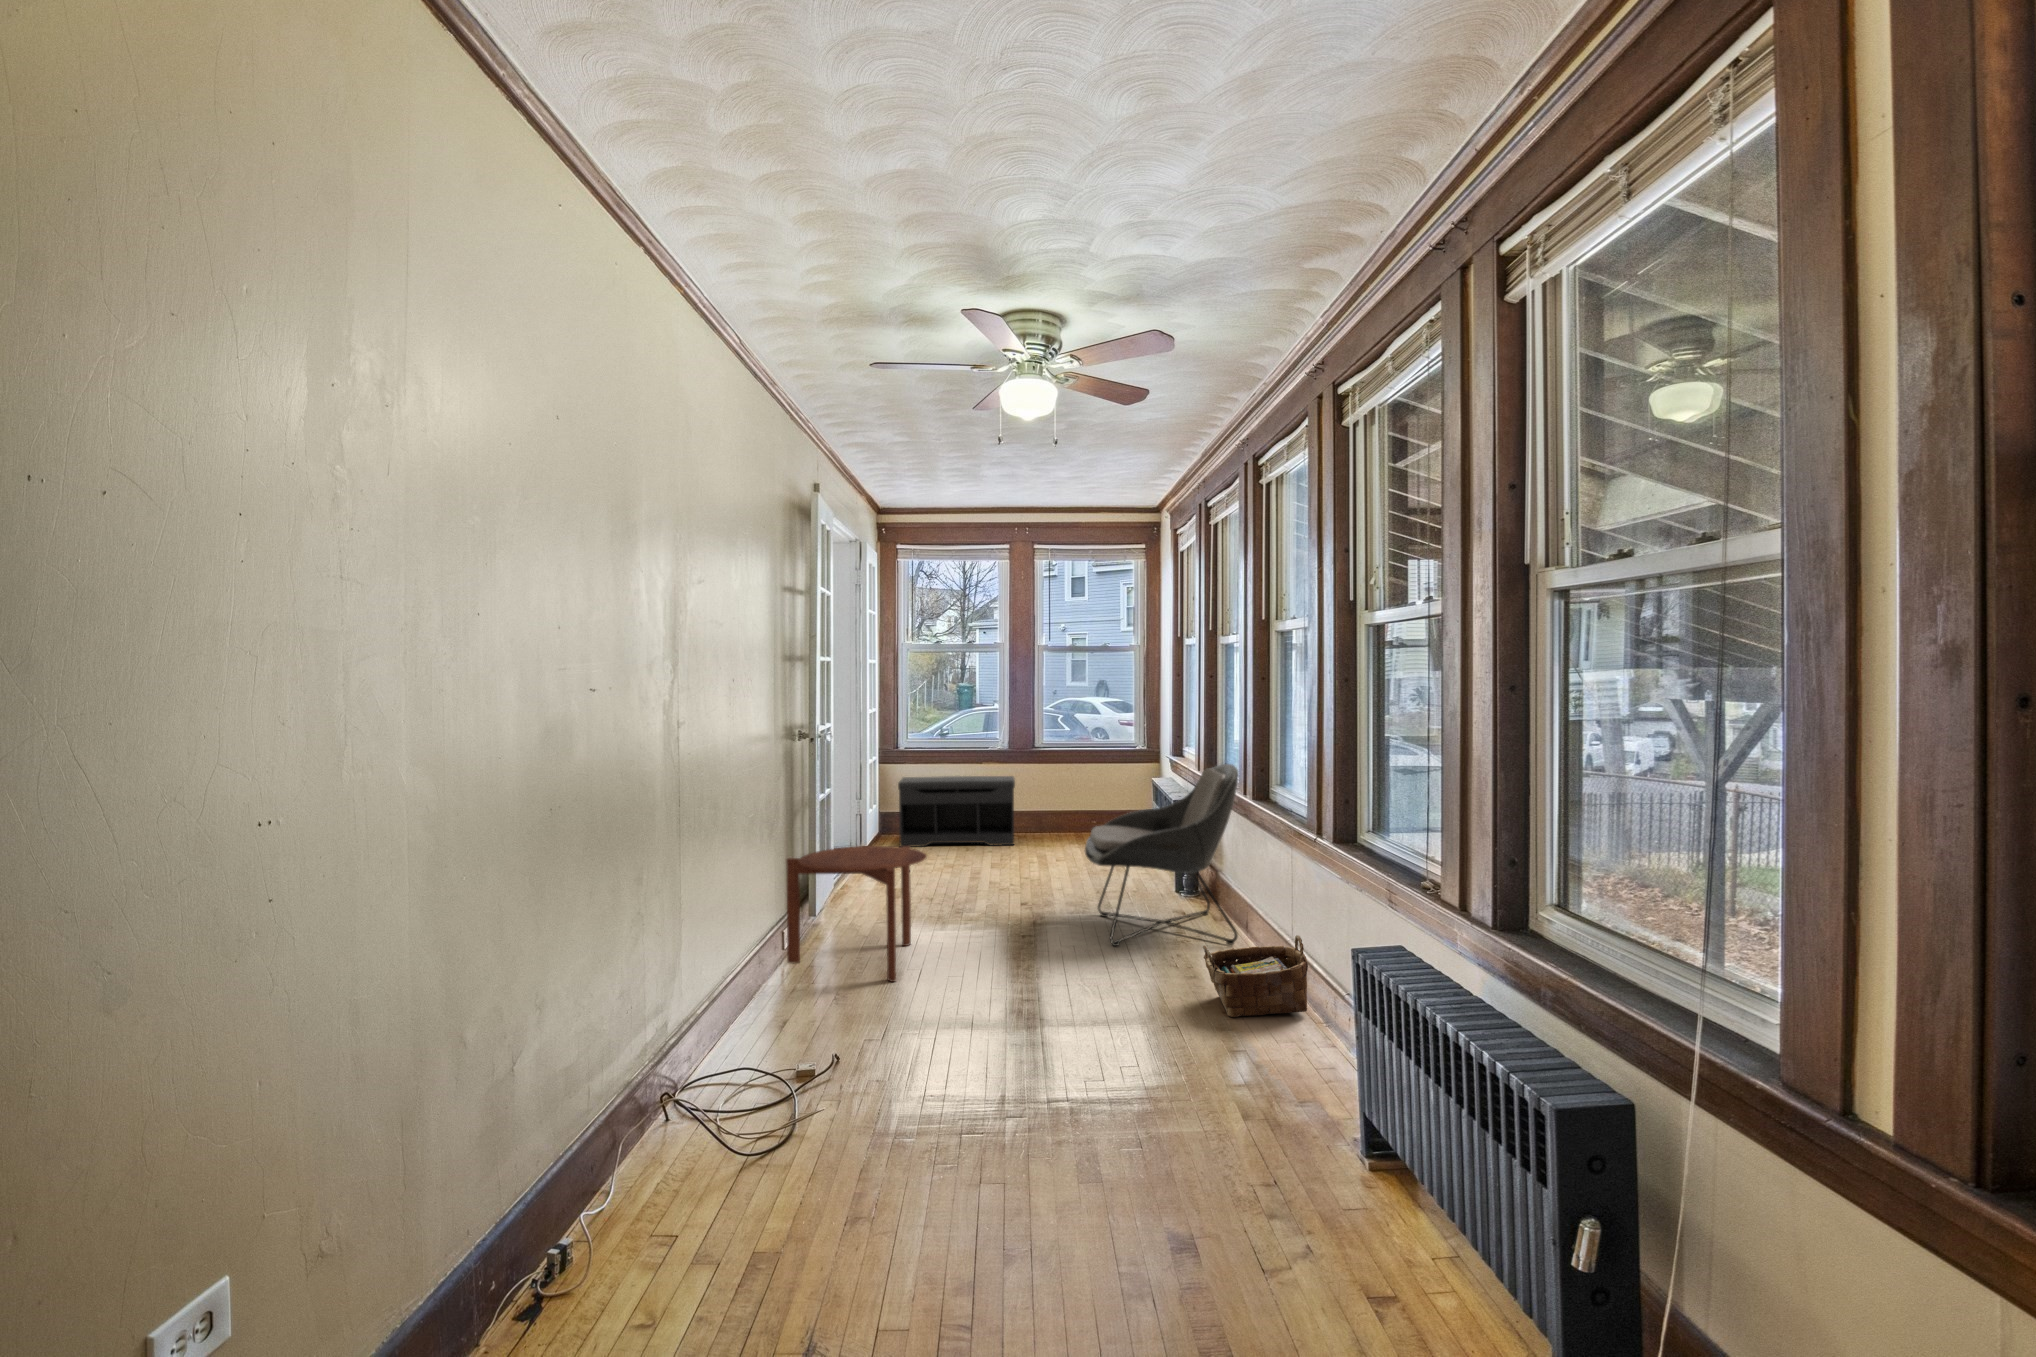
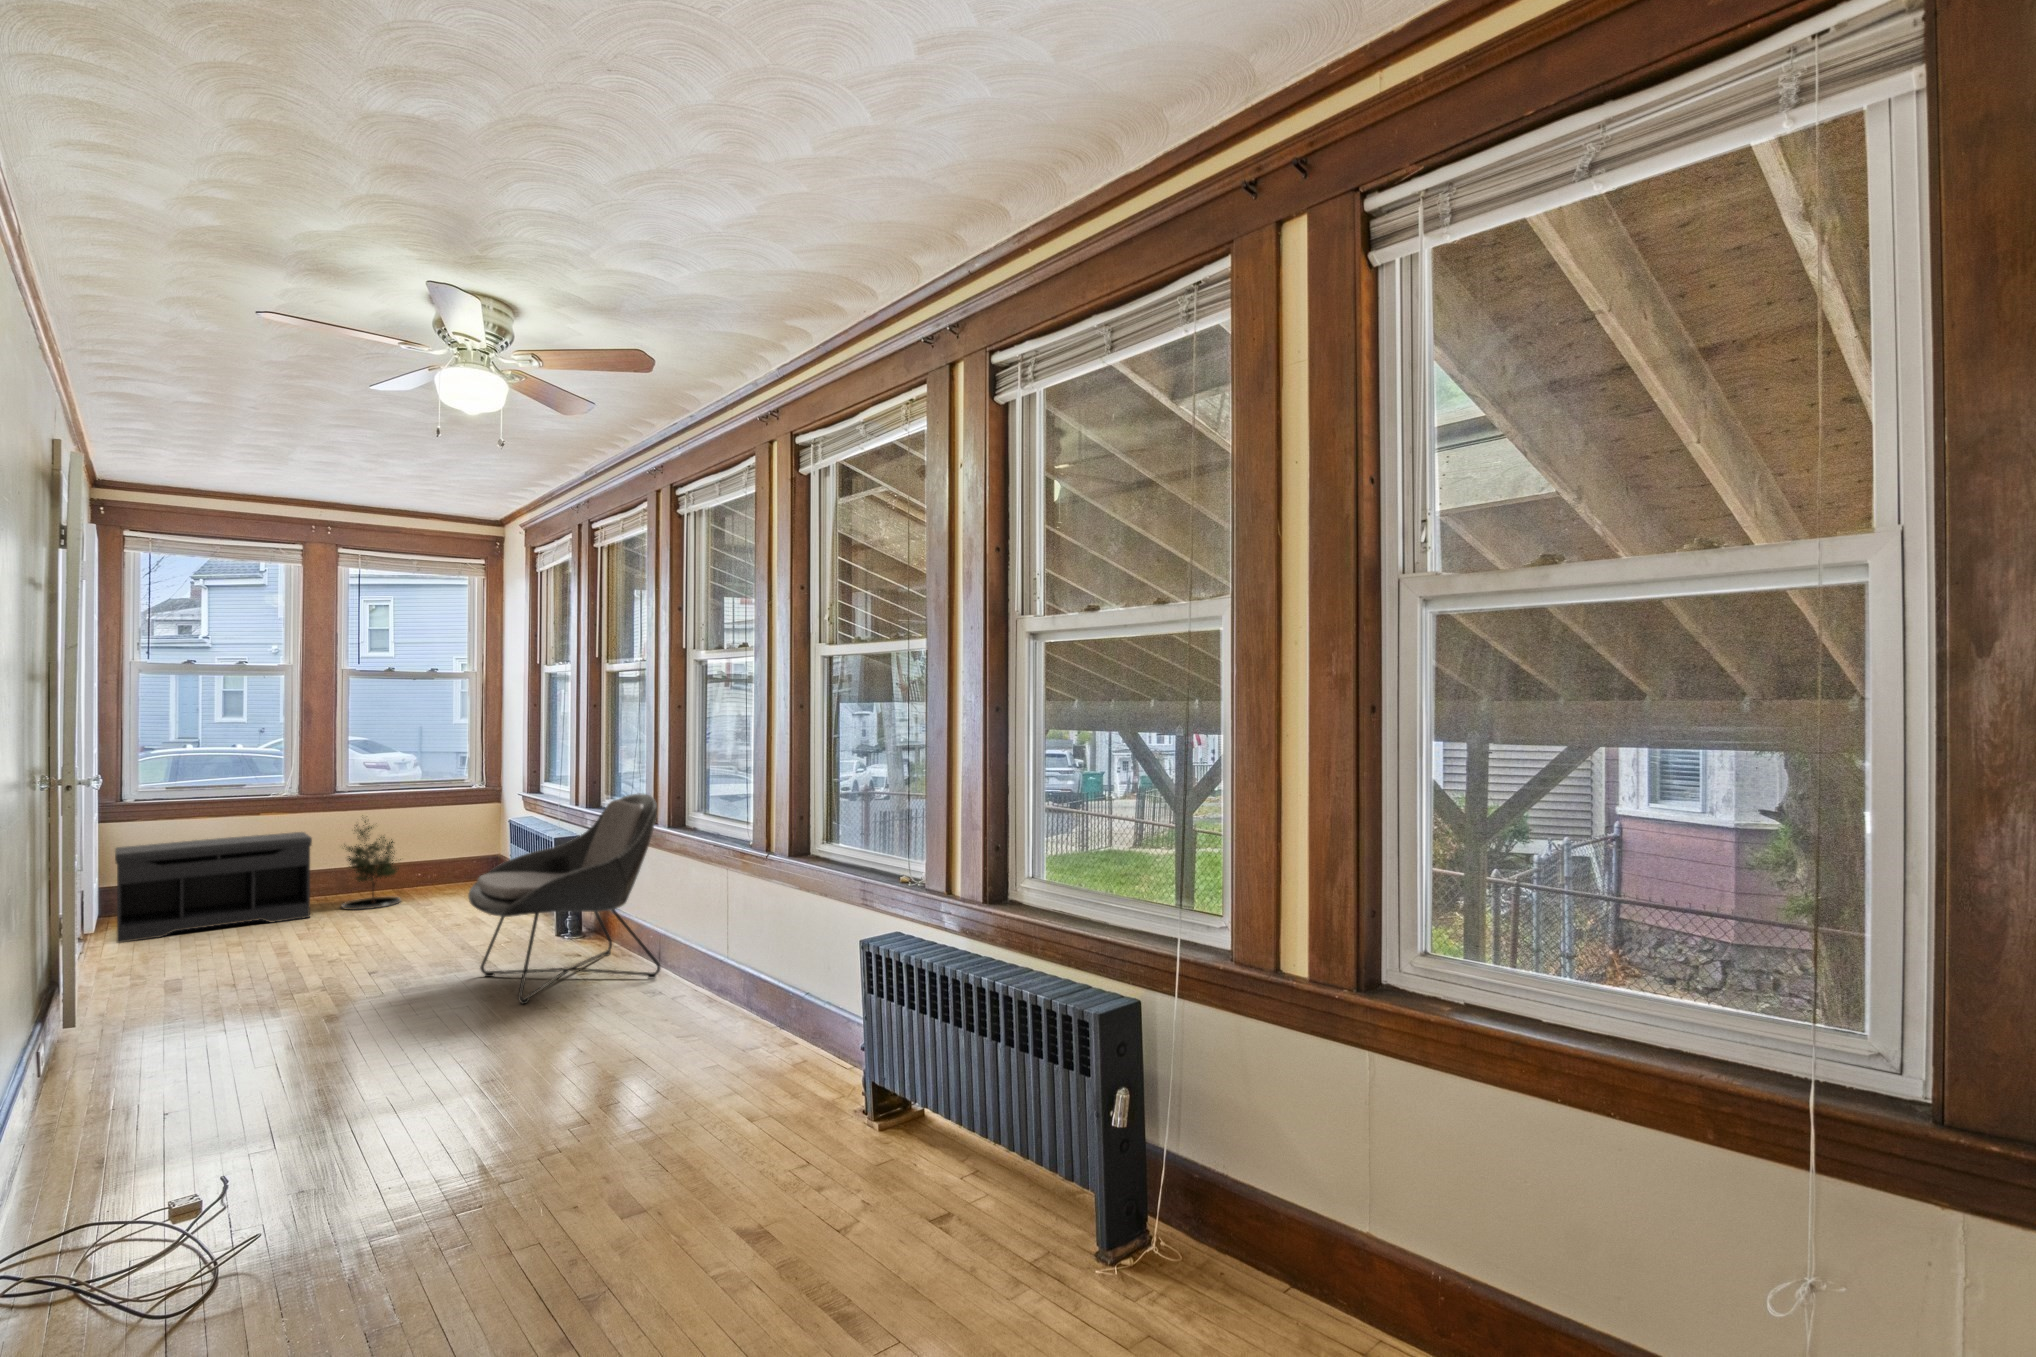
potted tree: none [1035,765,1082,844] -> present [342,817,401,910]
side table: present [786,846,927,982] -> none [17,928,274,1124]
woven basket: present [1203,935,1308,1017] -> none [658,951,766,1043]

